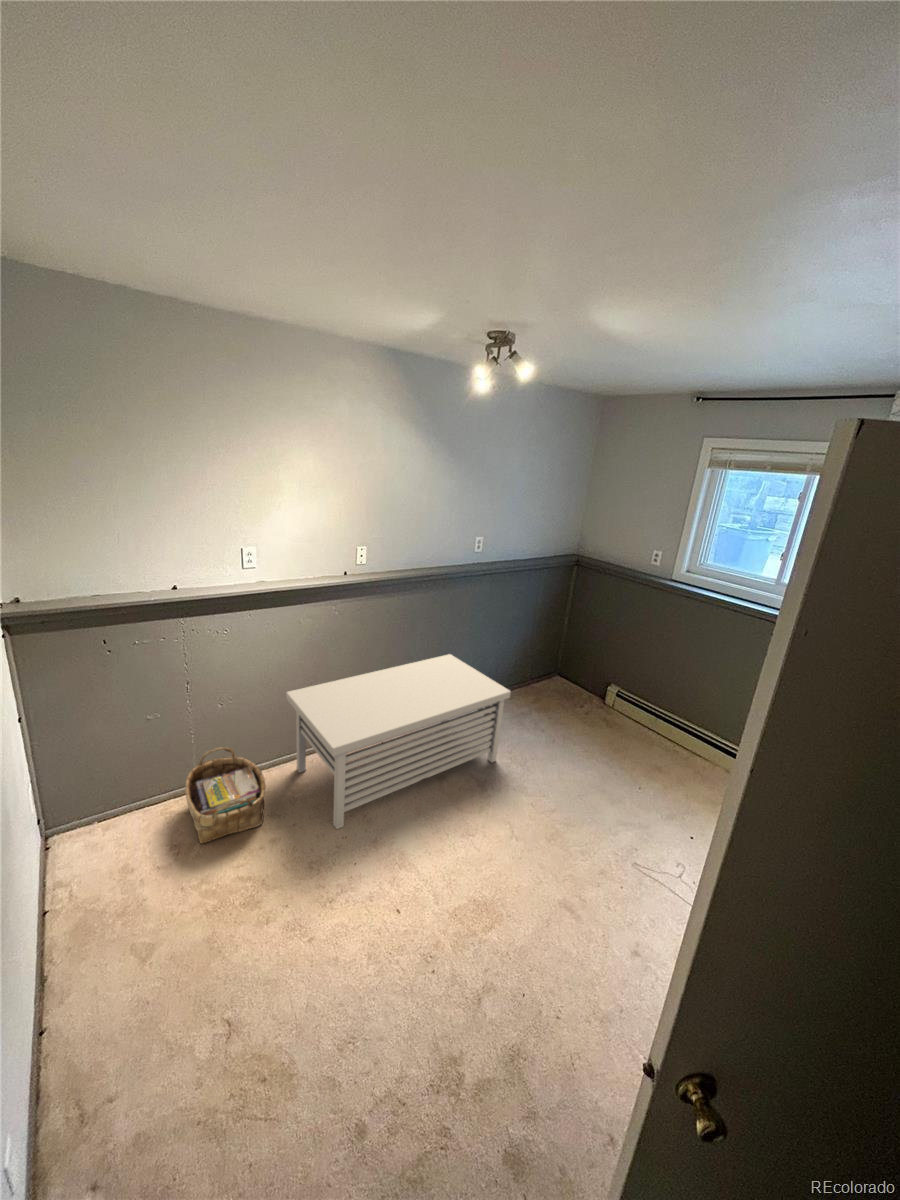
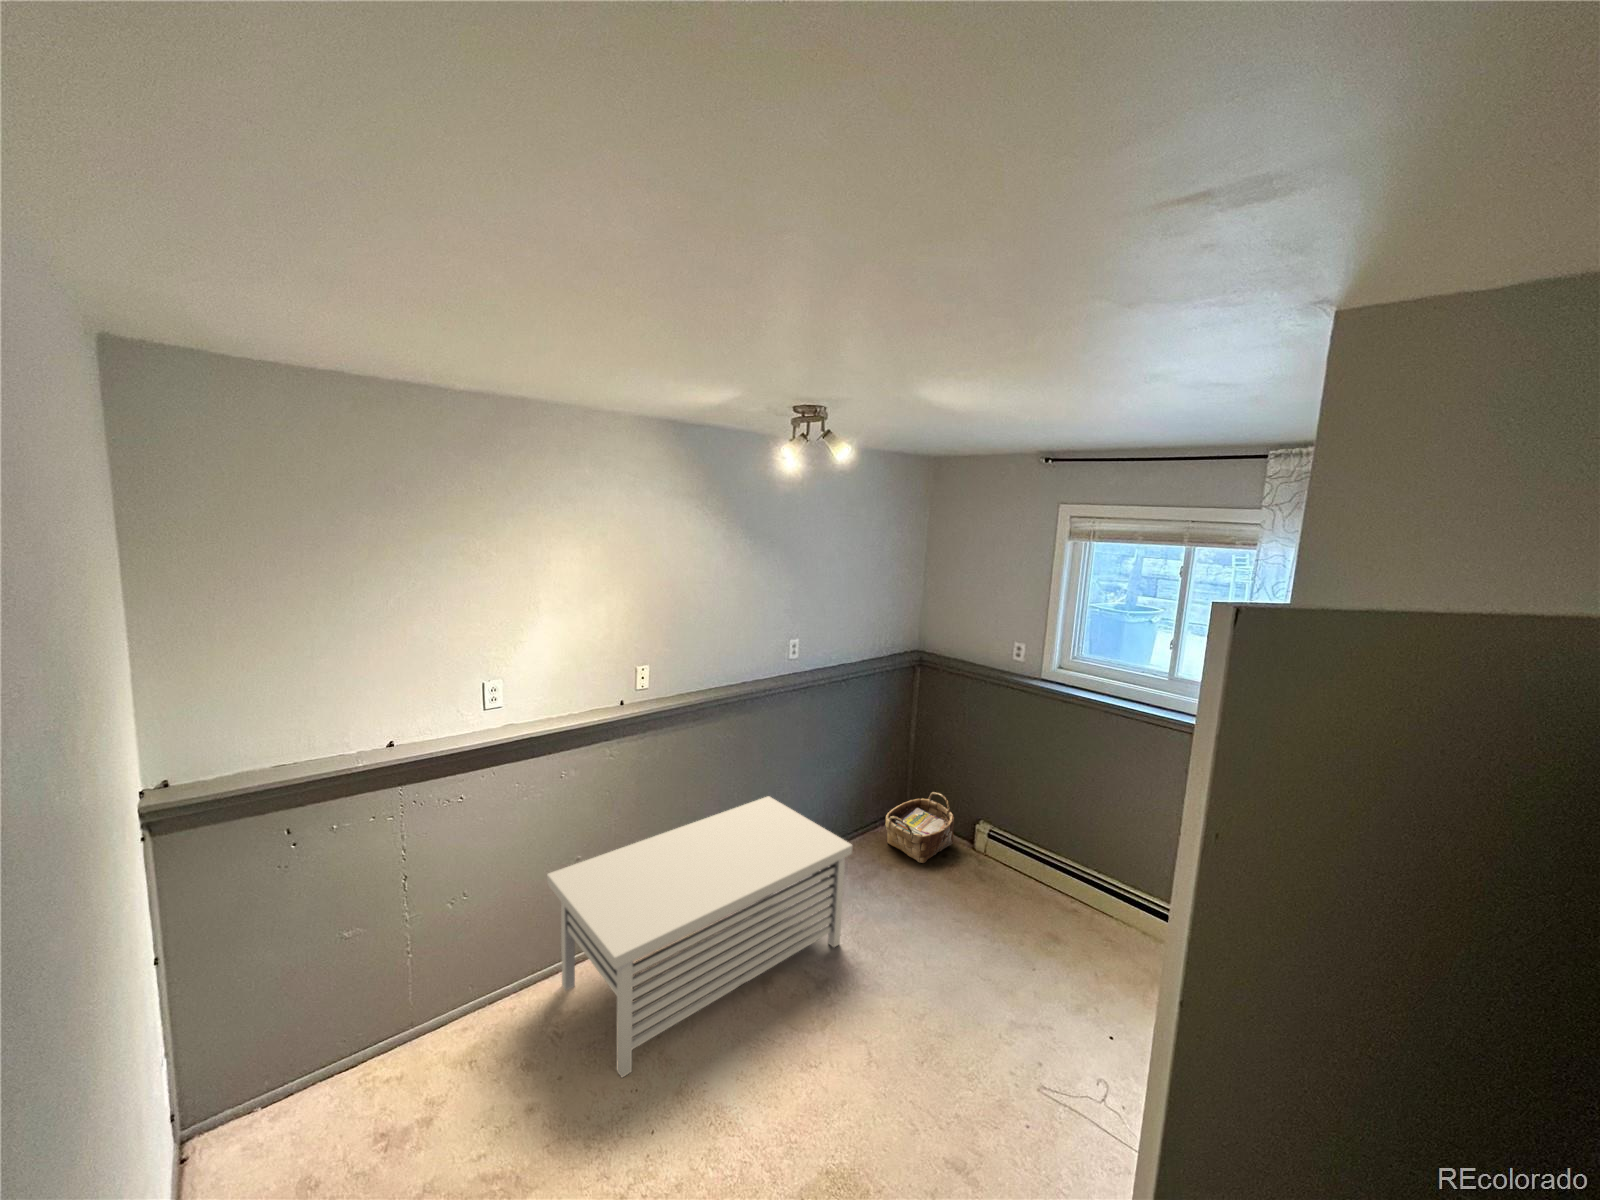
woven basket: present [185,747,265,843] -> present [885,792,954,863]

